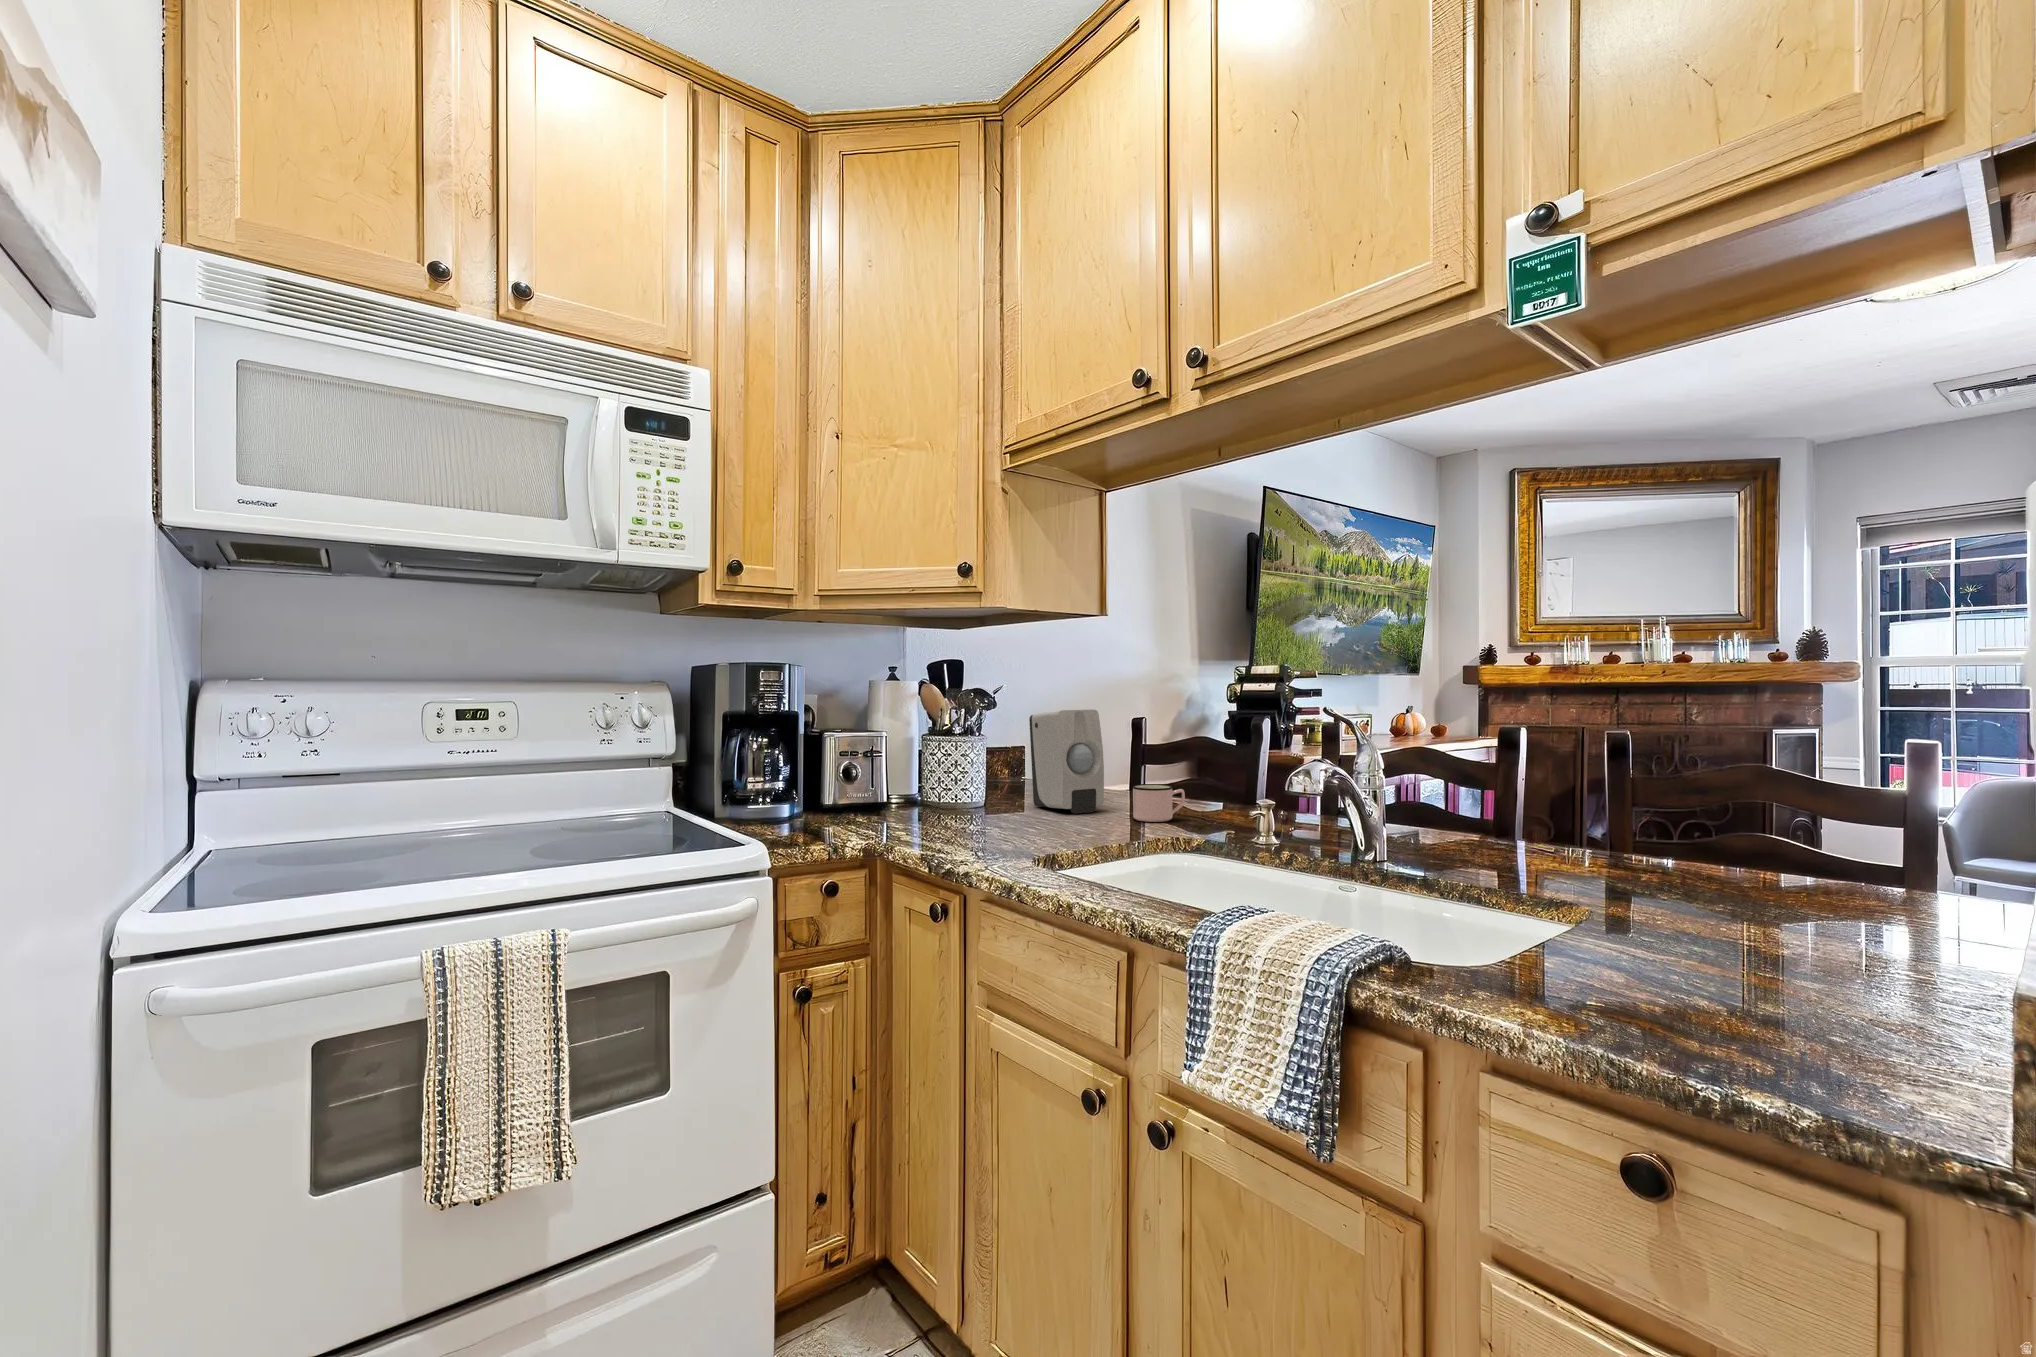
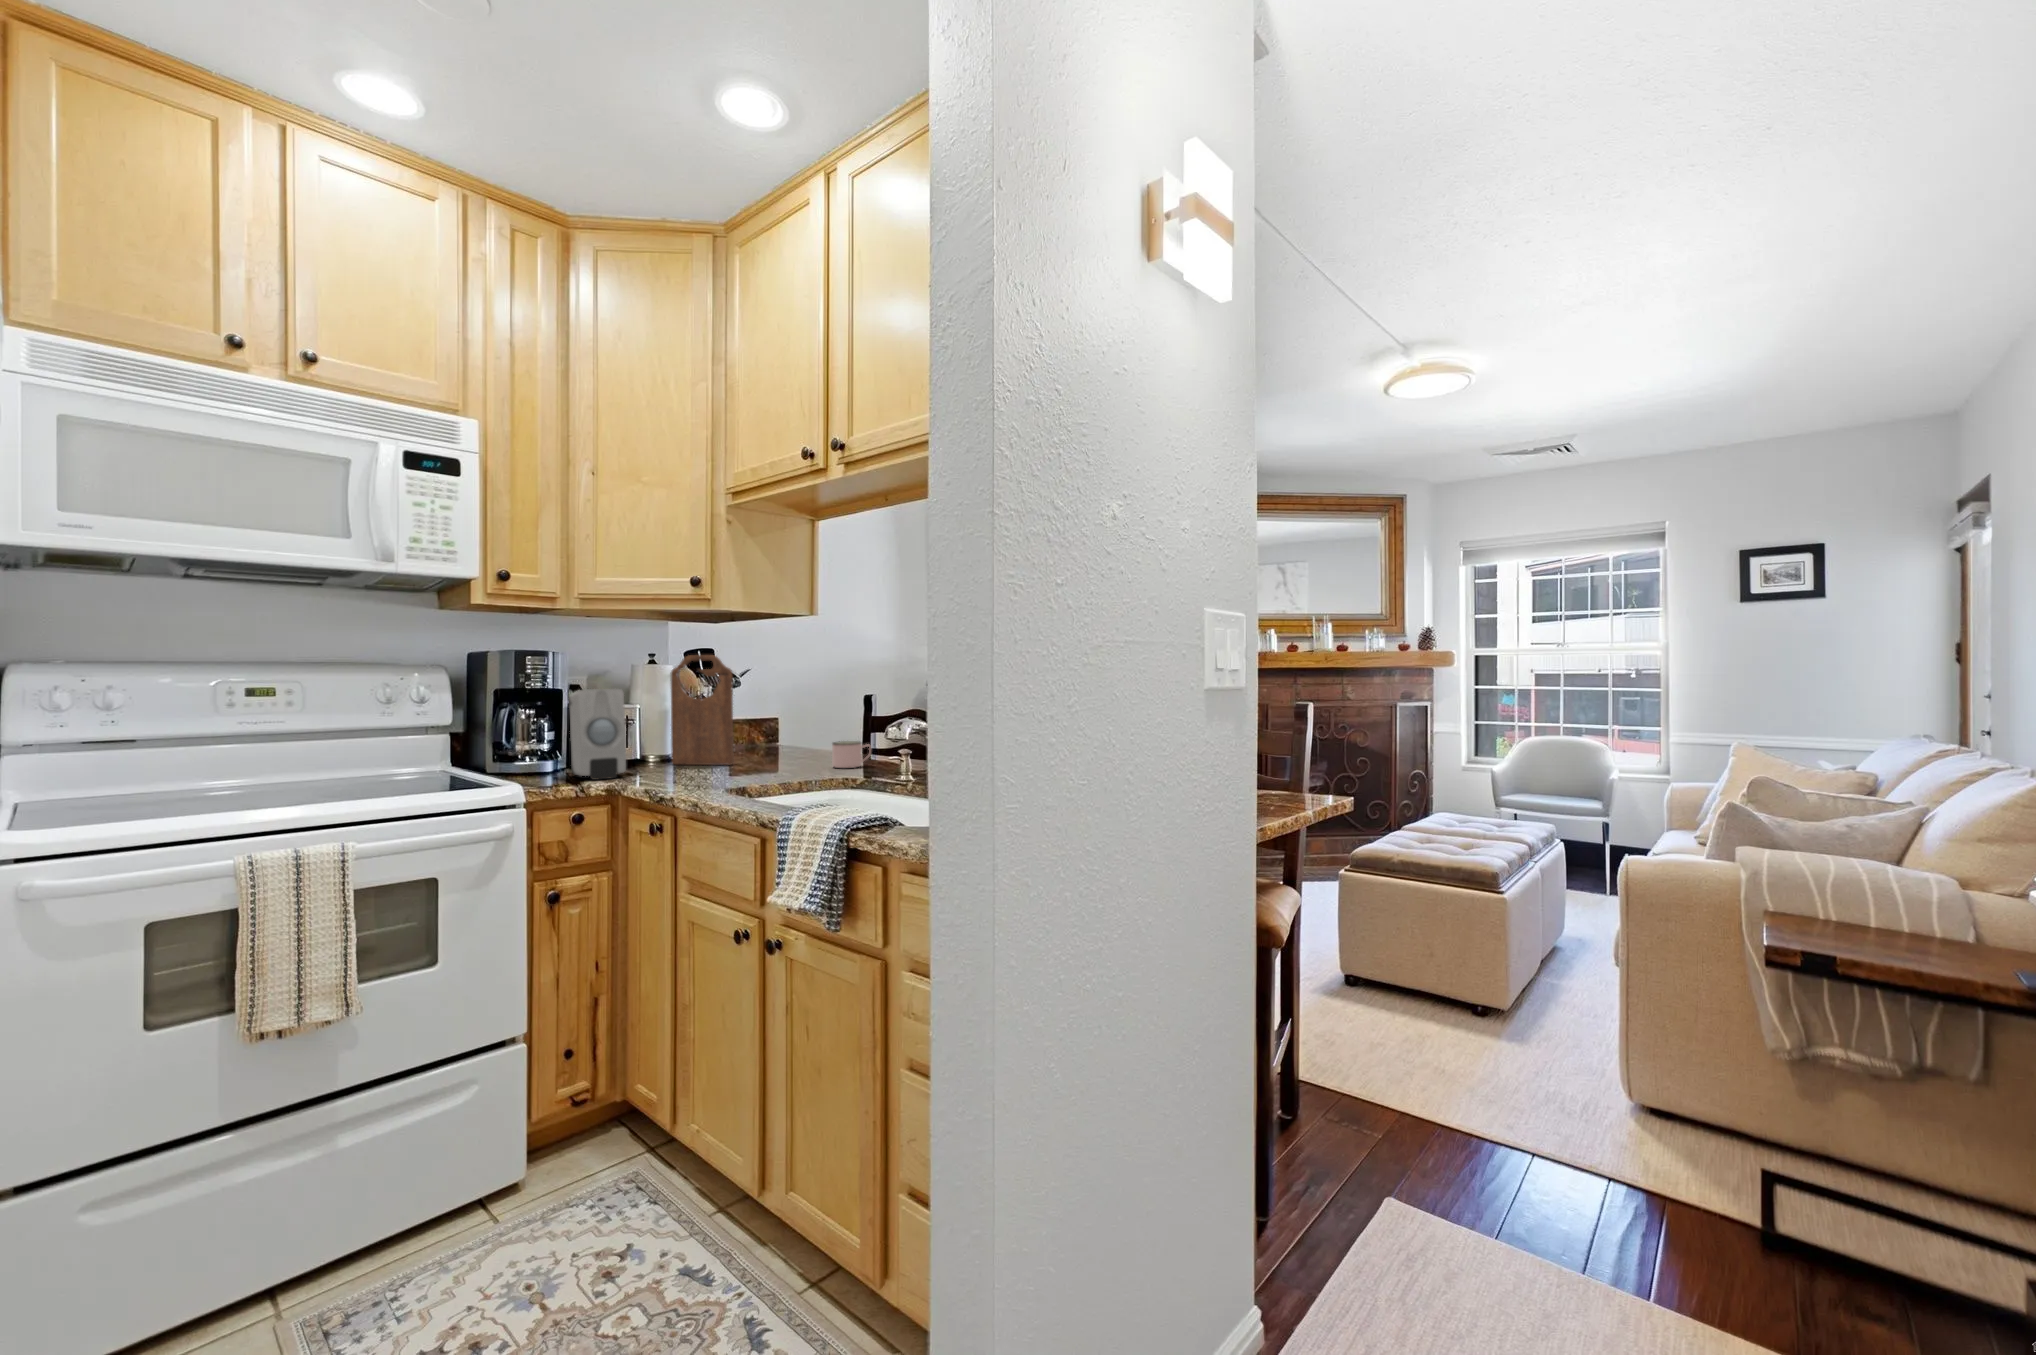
cutting board: none [920,669,998,811] -> present [670,655,733,765]
soap dispenser: present [1029,710,1104,814] -> present [569,689,626,780]

